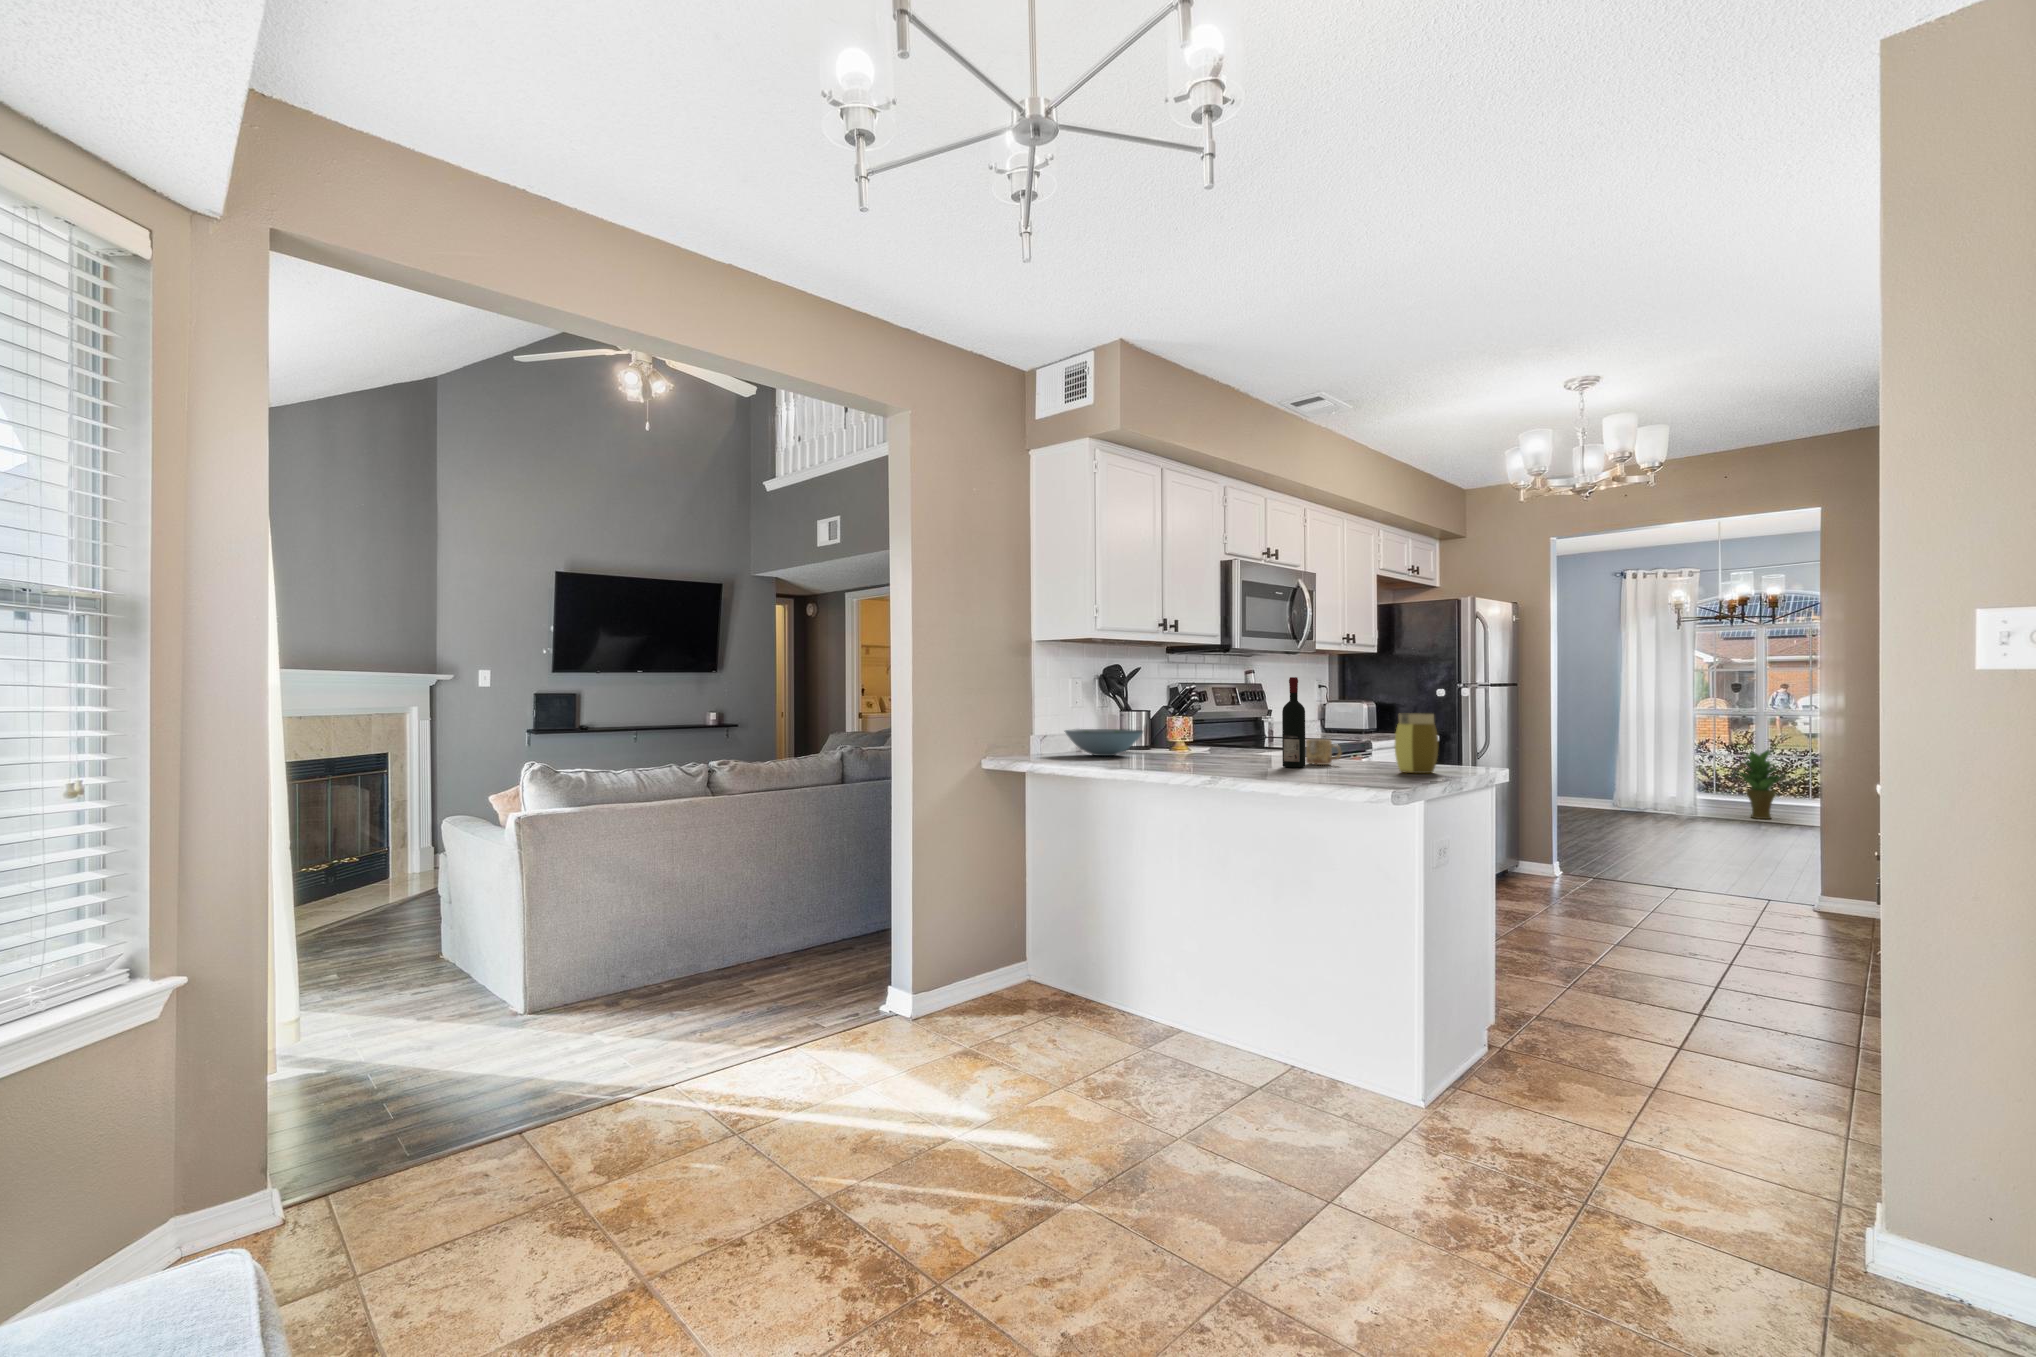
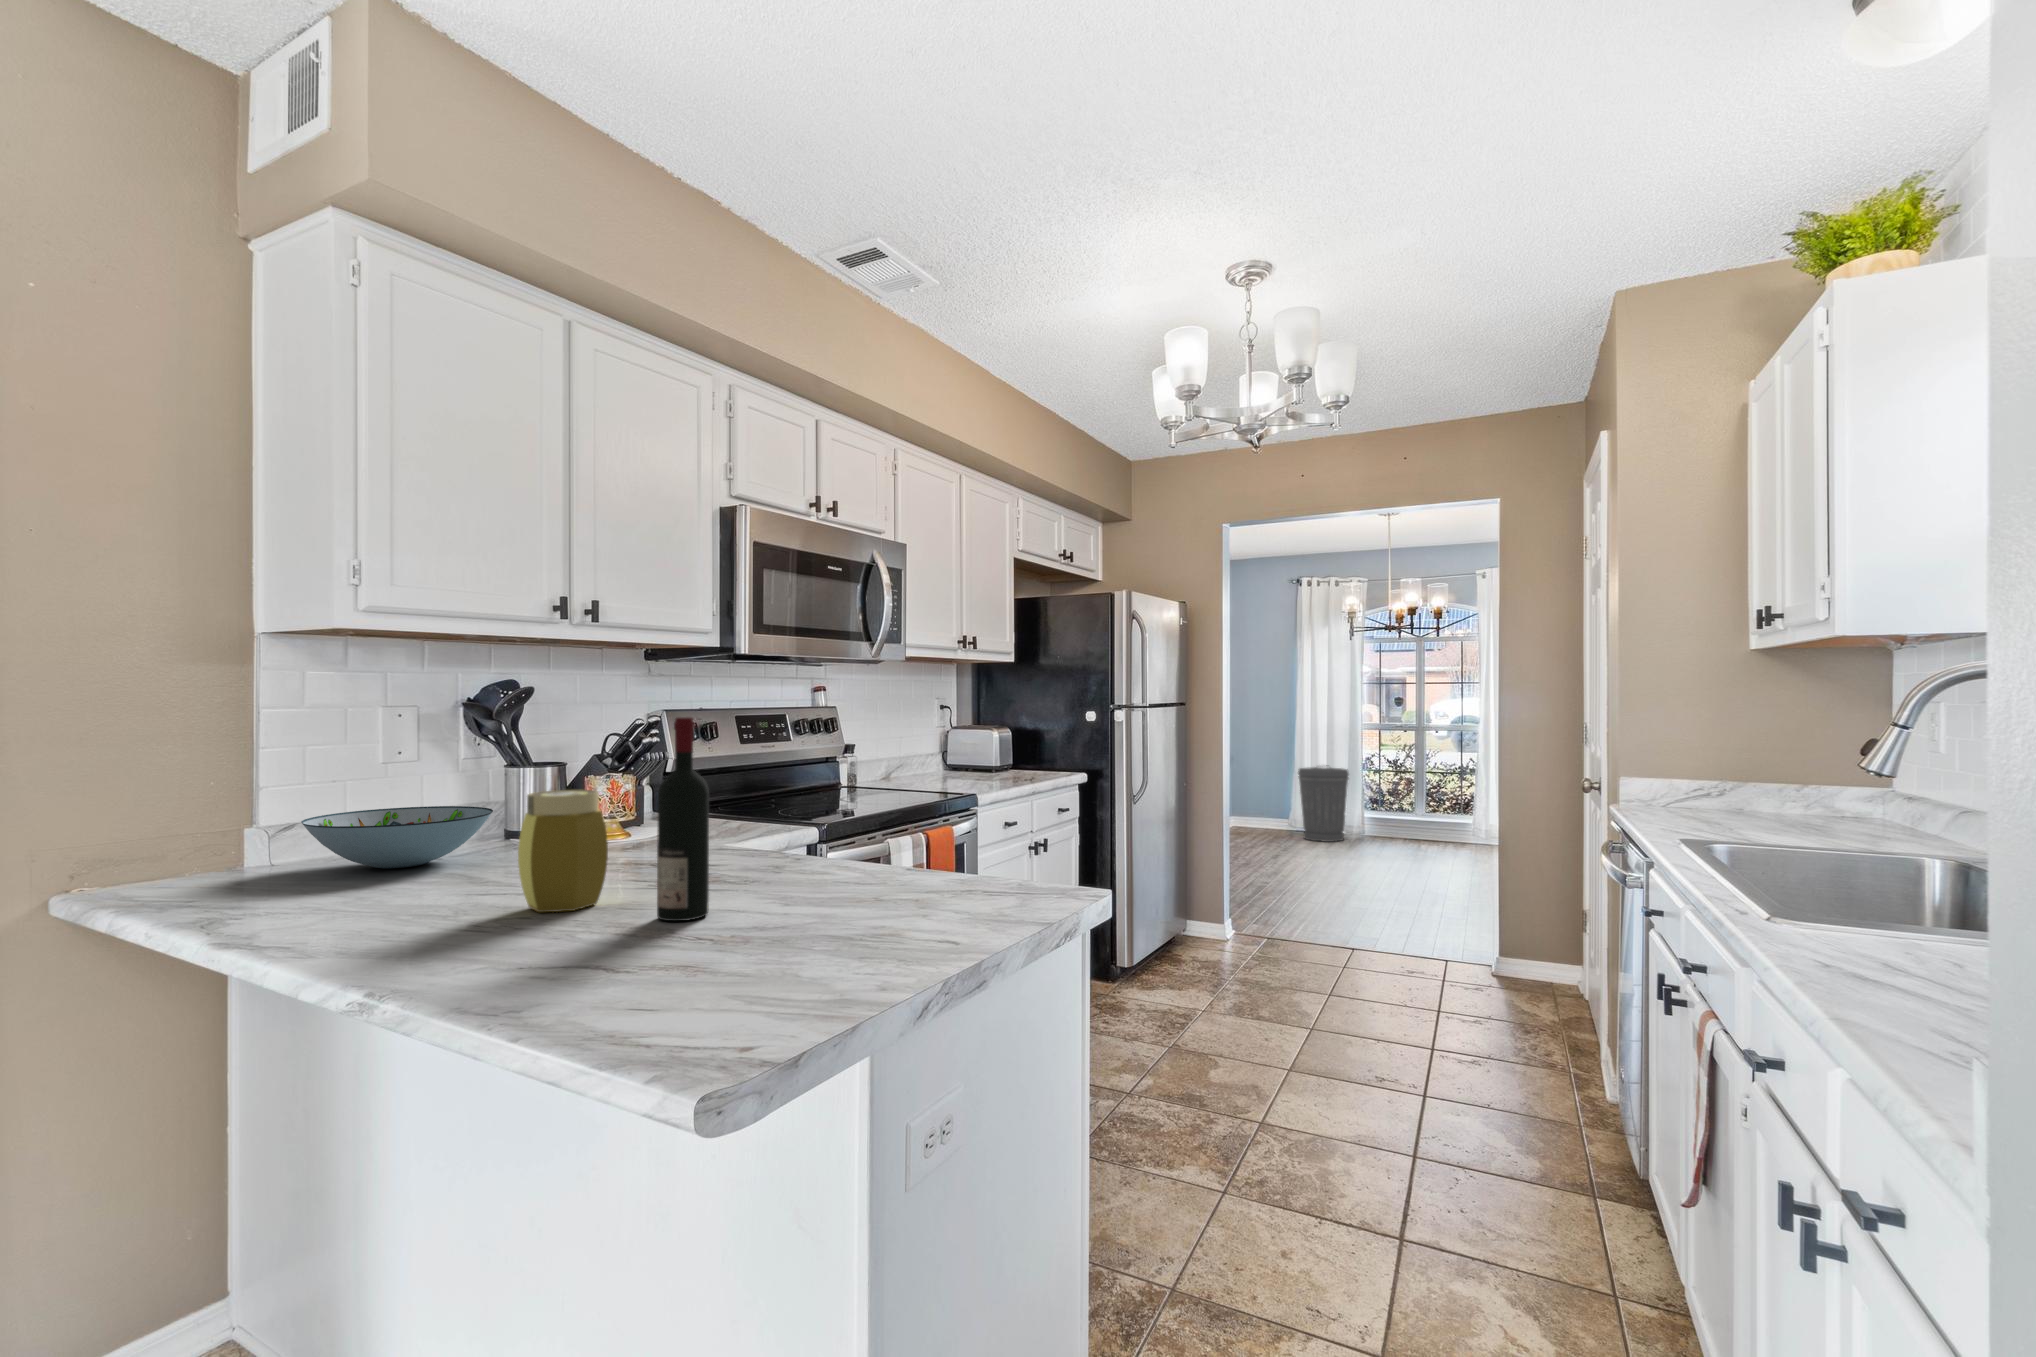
jar: present [1395,713,1438,773] -> present [518,790,608,912]
mug: present [1306,739,1342,765] -> none [737,840,805,900]
trash can: none [1623,748,1678,818] -> present [1298,765,1349,842]
potted plant: present [1738,750,1780,819] -> none [1394,764,1453,838]

